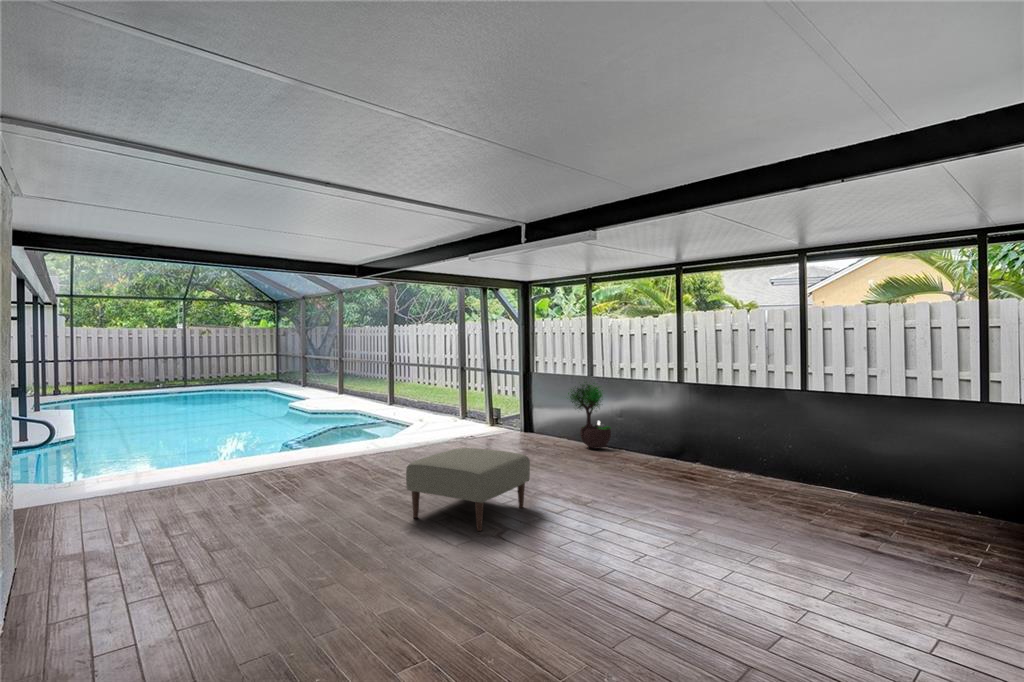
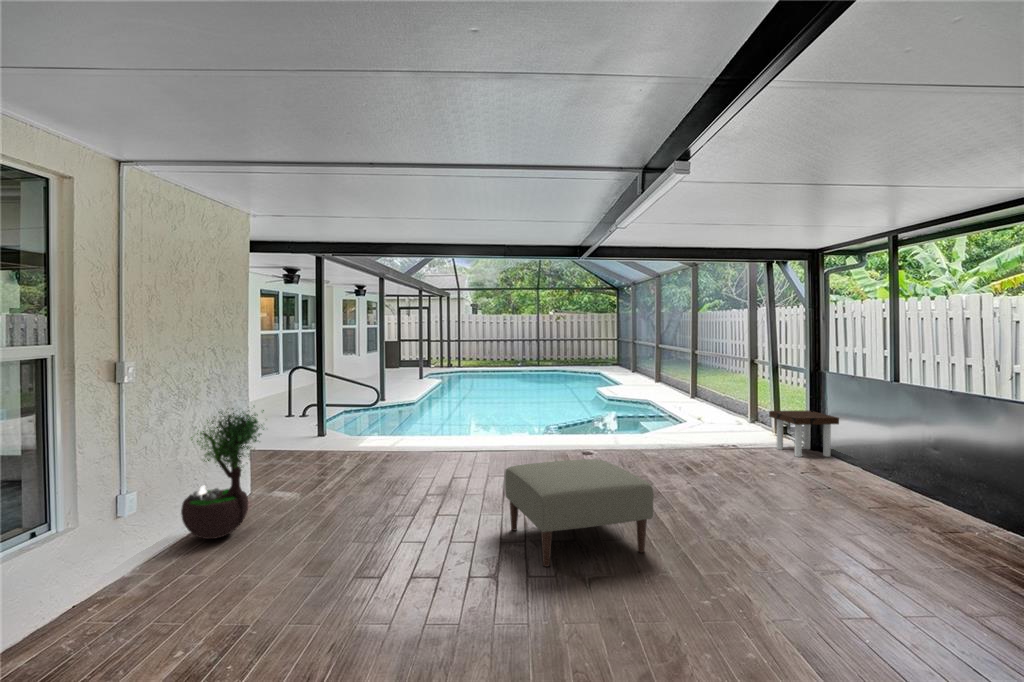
potted tree: present [568,382,611,449] -> present [181,408,264,539]
side table: none [496,403,543,437] -> present [769,410,839,457]

